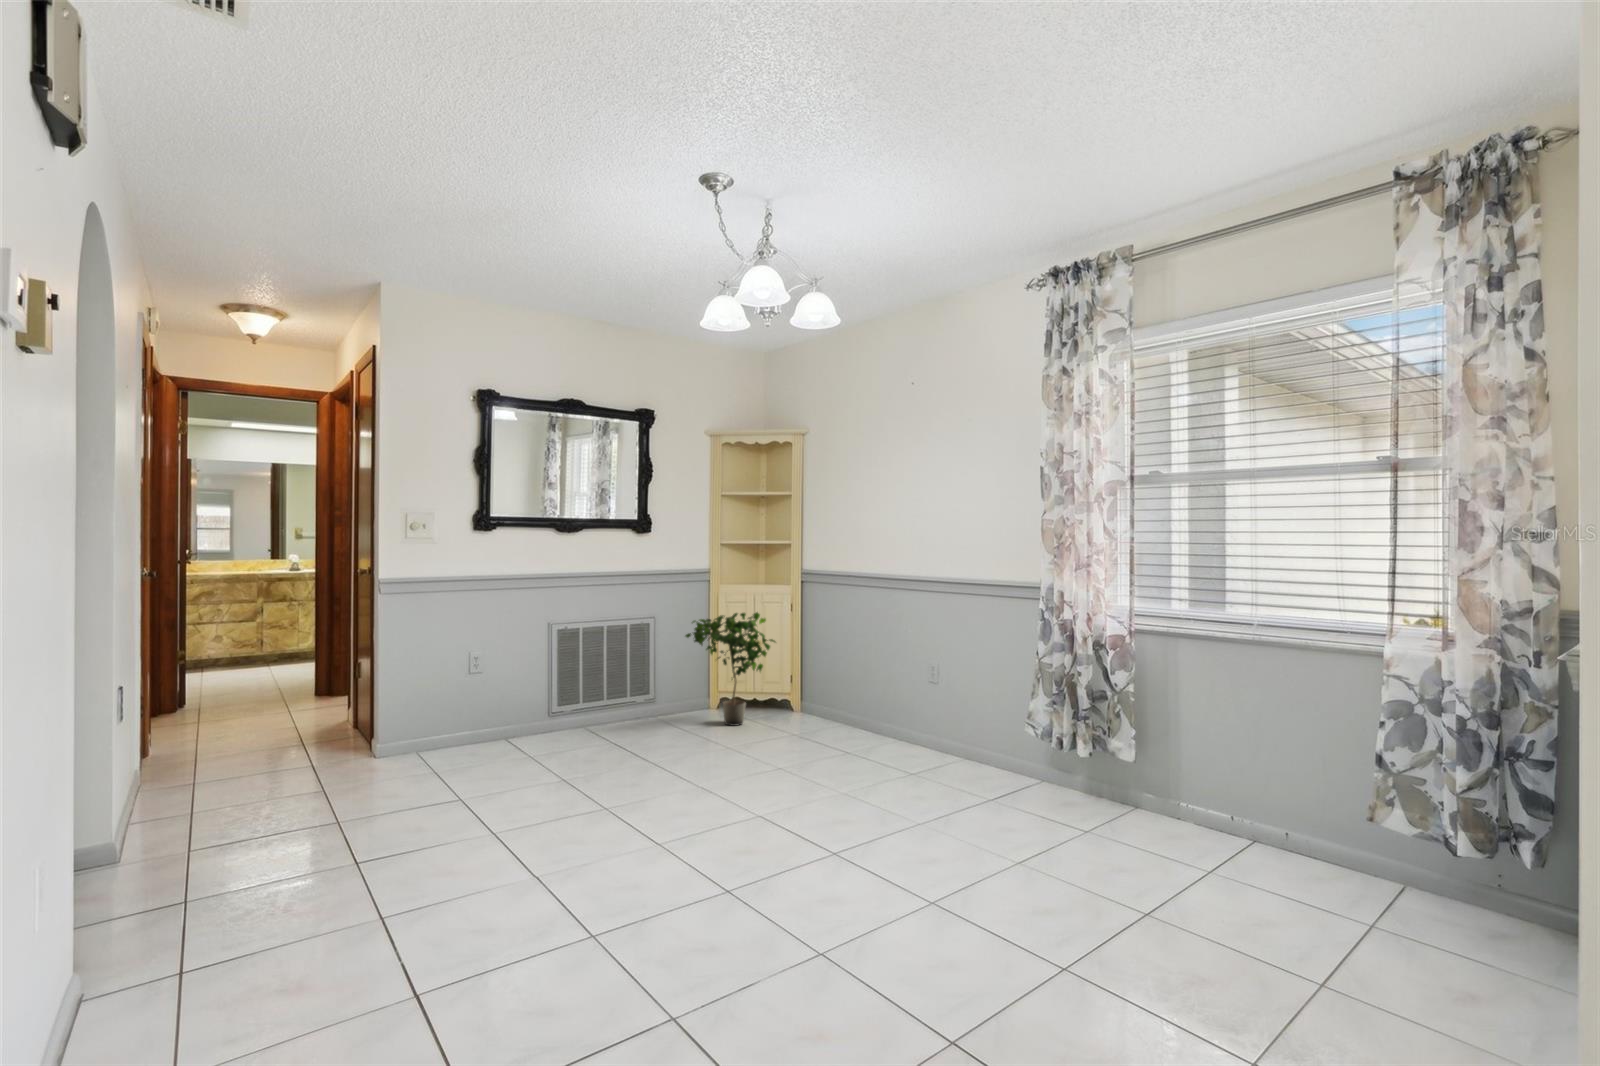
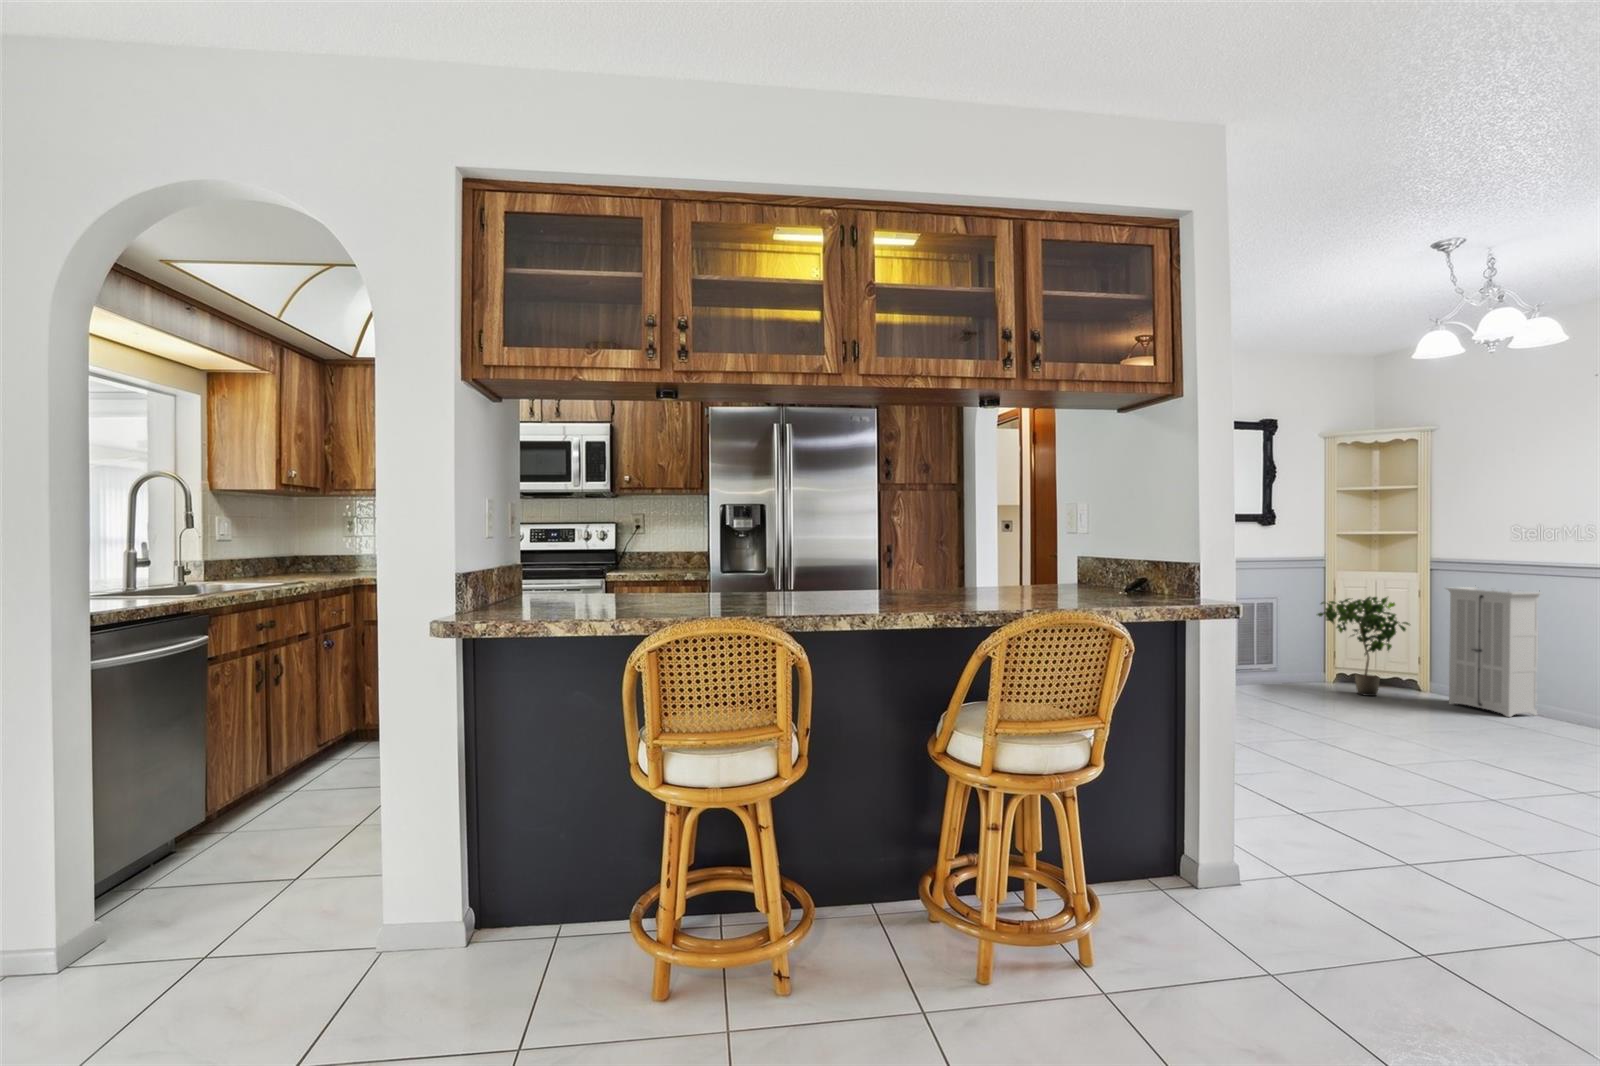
storage cabinet: none [800,597,875,739] -> present [1446,587,1542,717]

